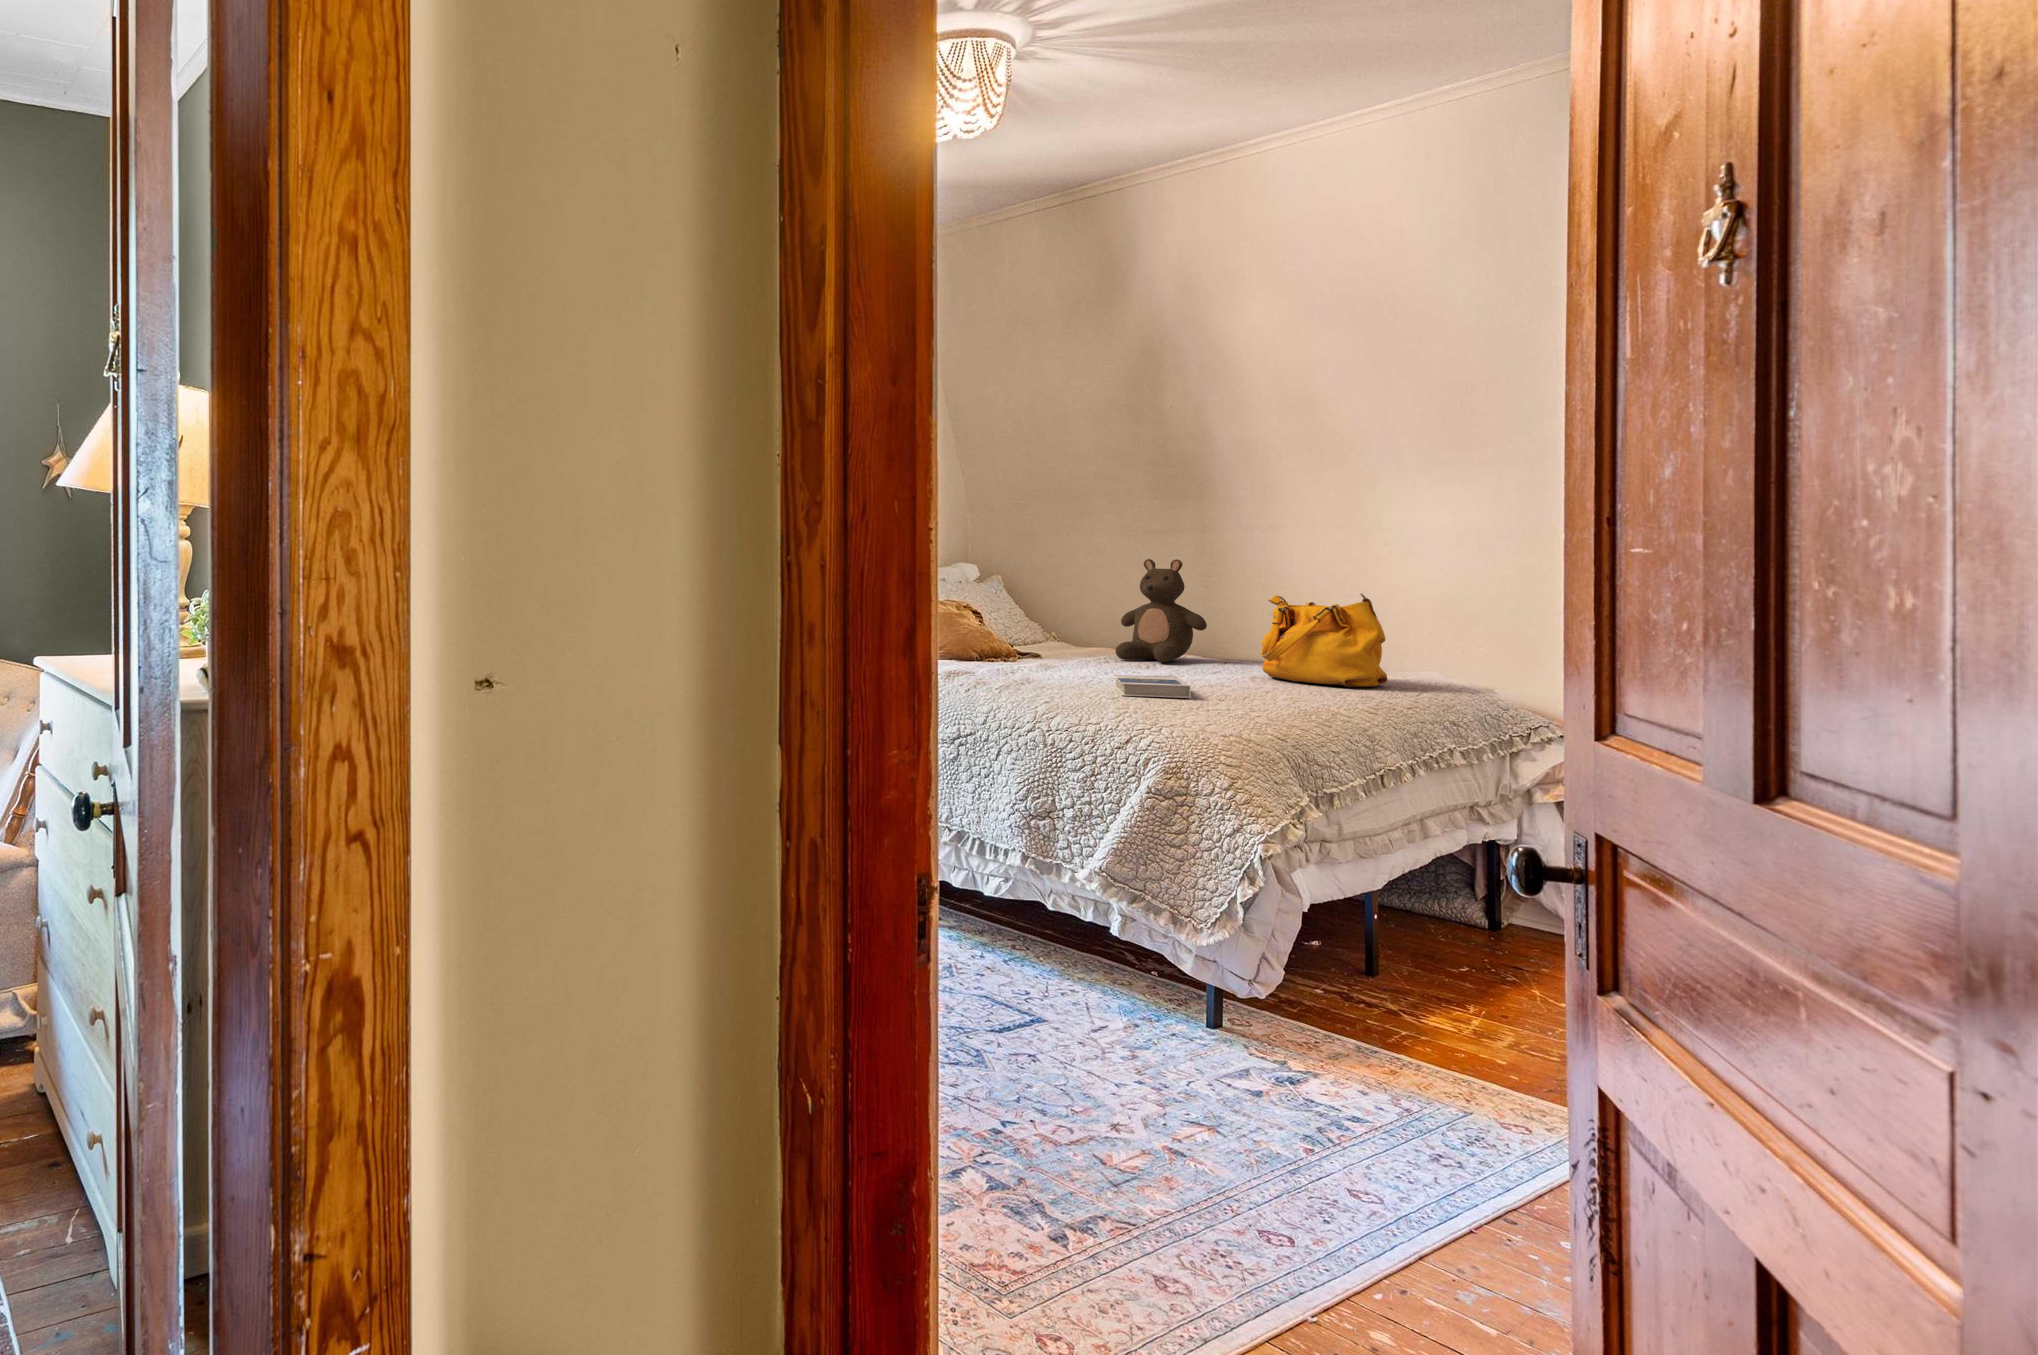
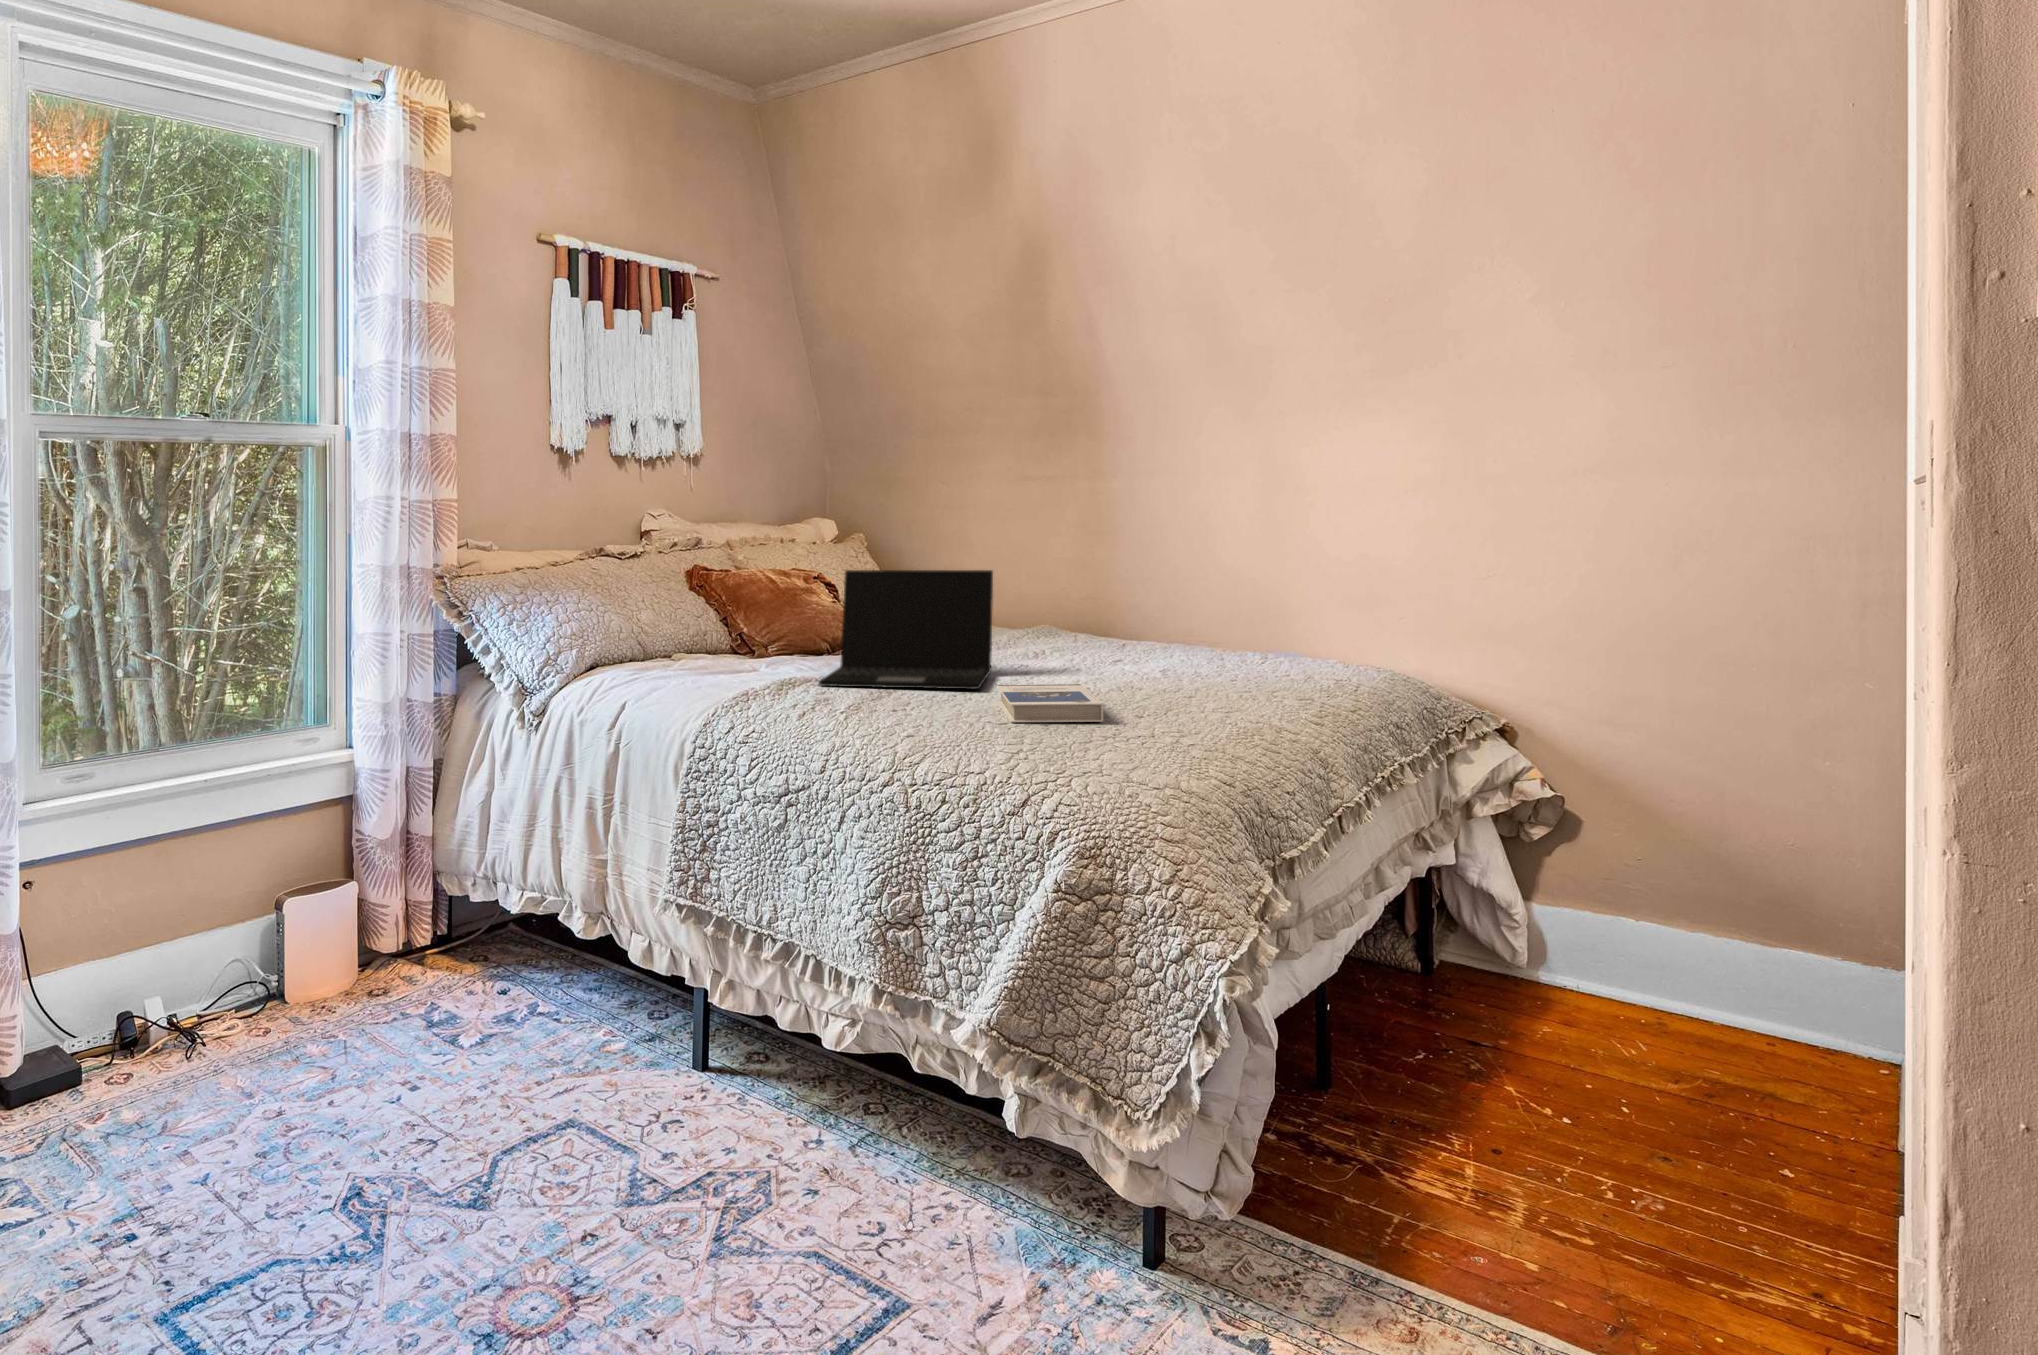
stuffed bear: present [1115,559,1207,662] -> none [995,516,1101,650]
handbag: present [1261,593,1387,687] -> none [1173,558,1319,683]
laptop: none [978,595,1113,680] -> present [818,570,993,689]

